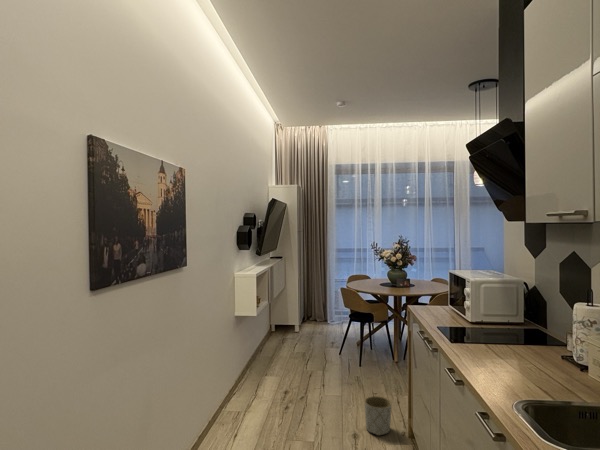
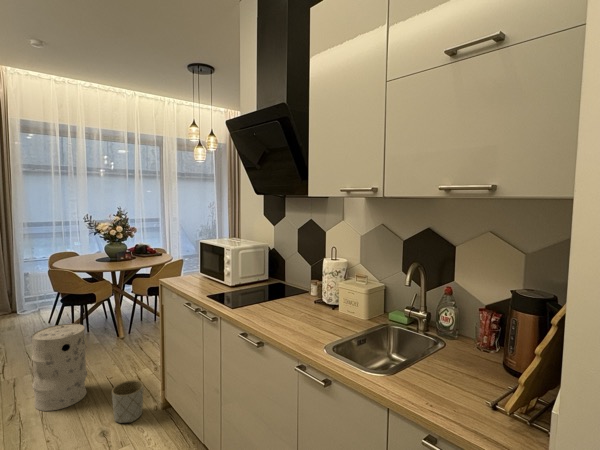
trash can: none [317,333,355,403] -> present [31,324,87,411]

